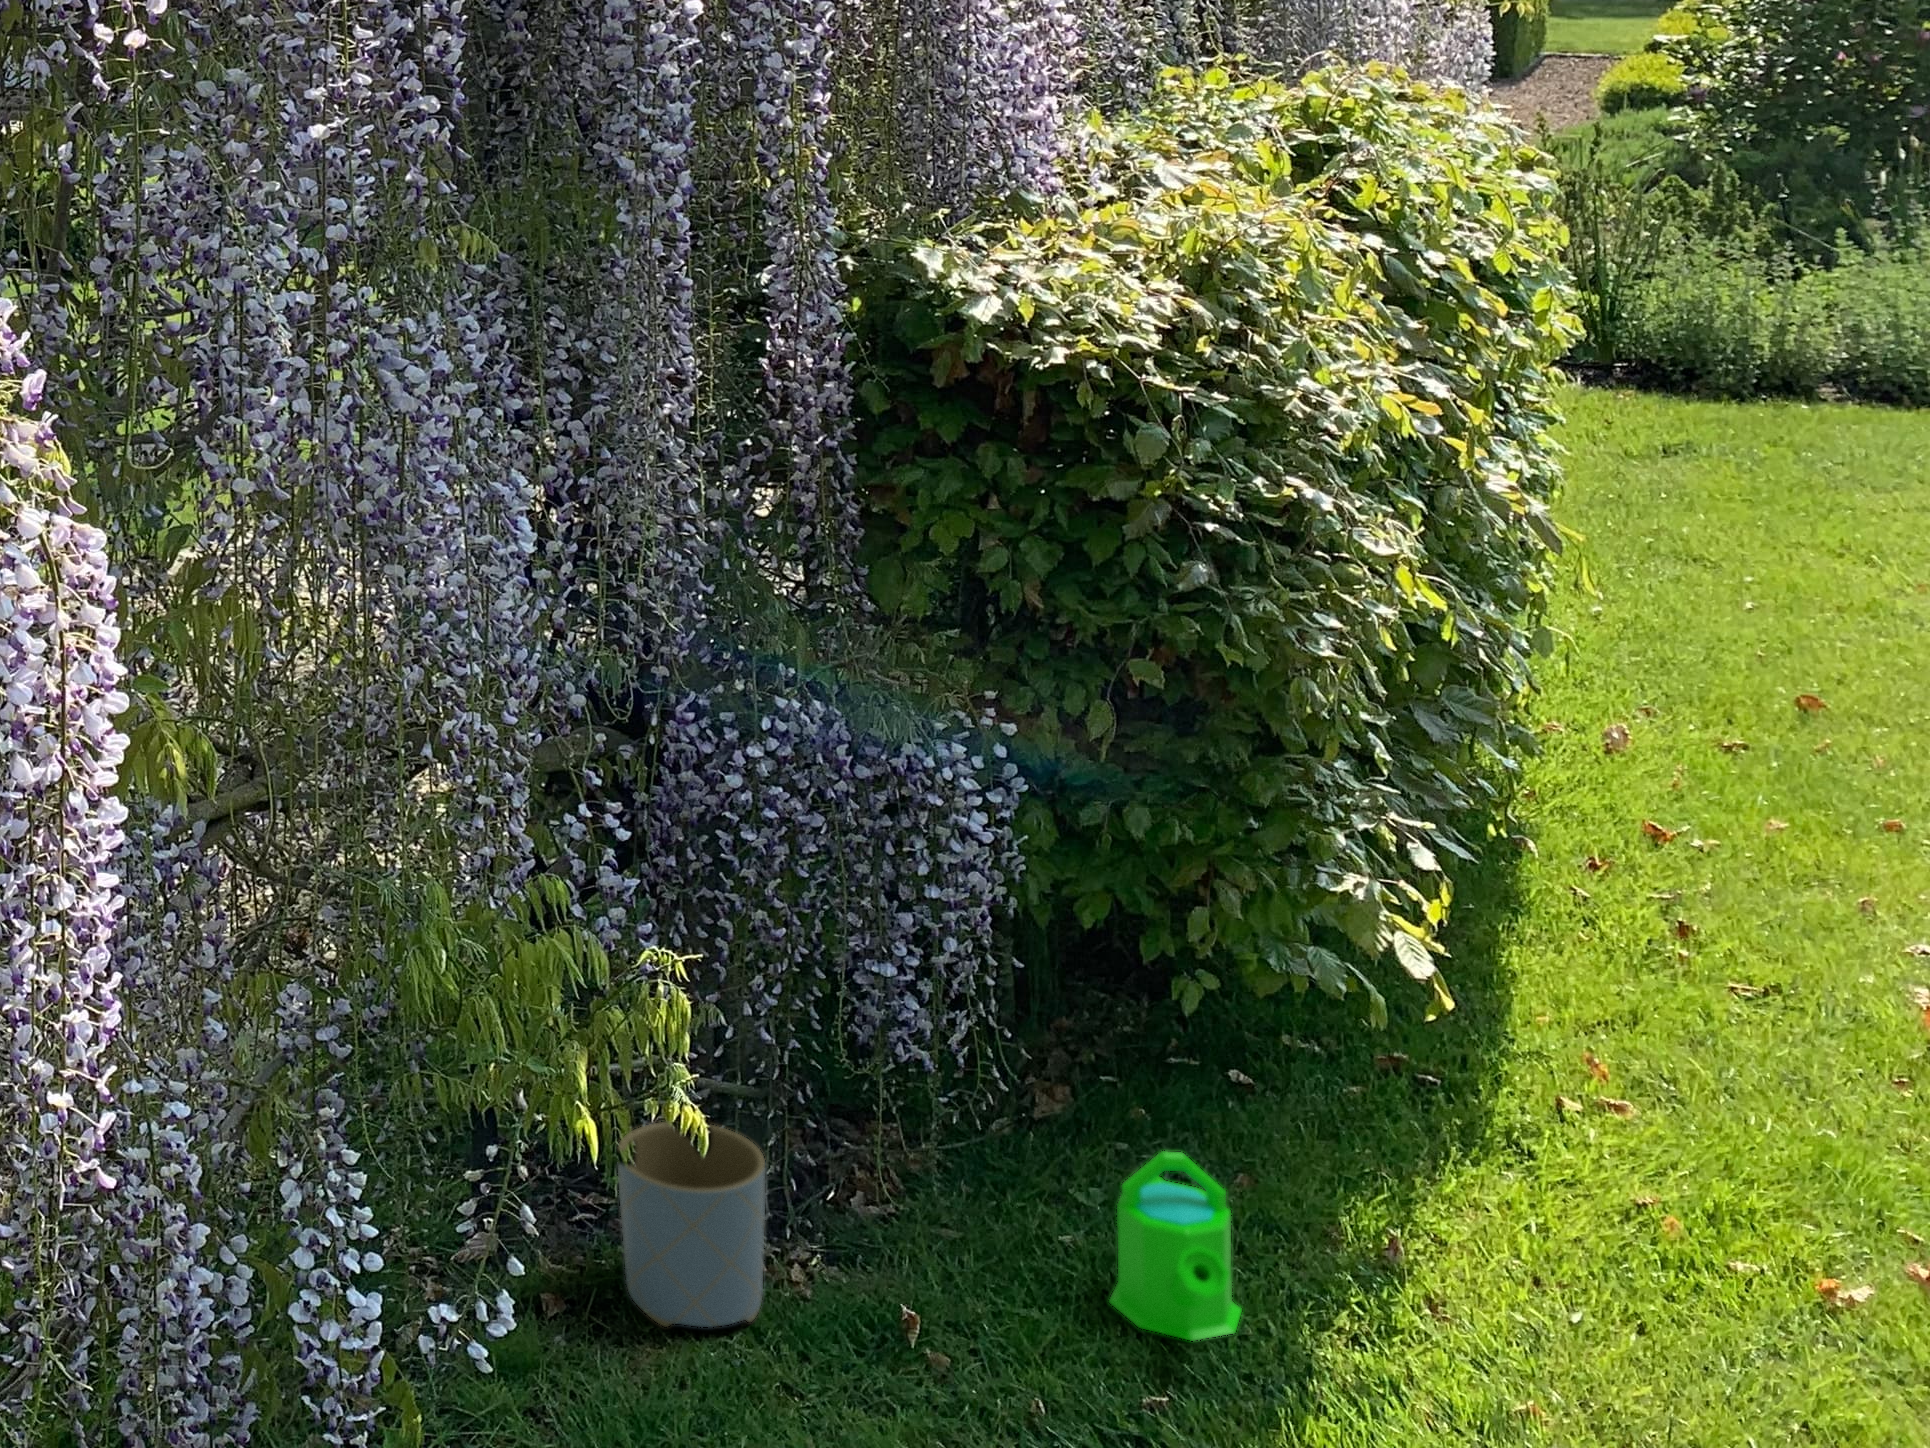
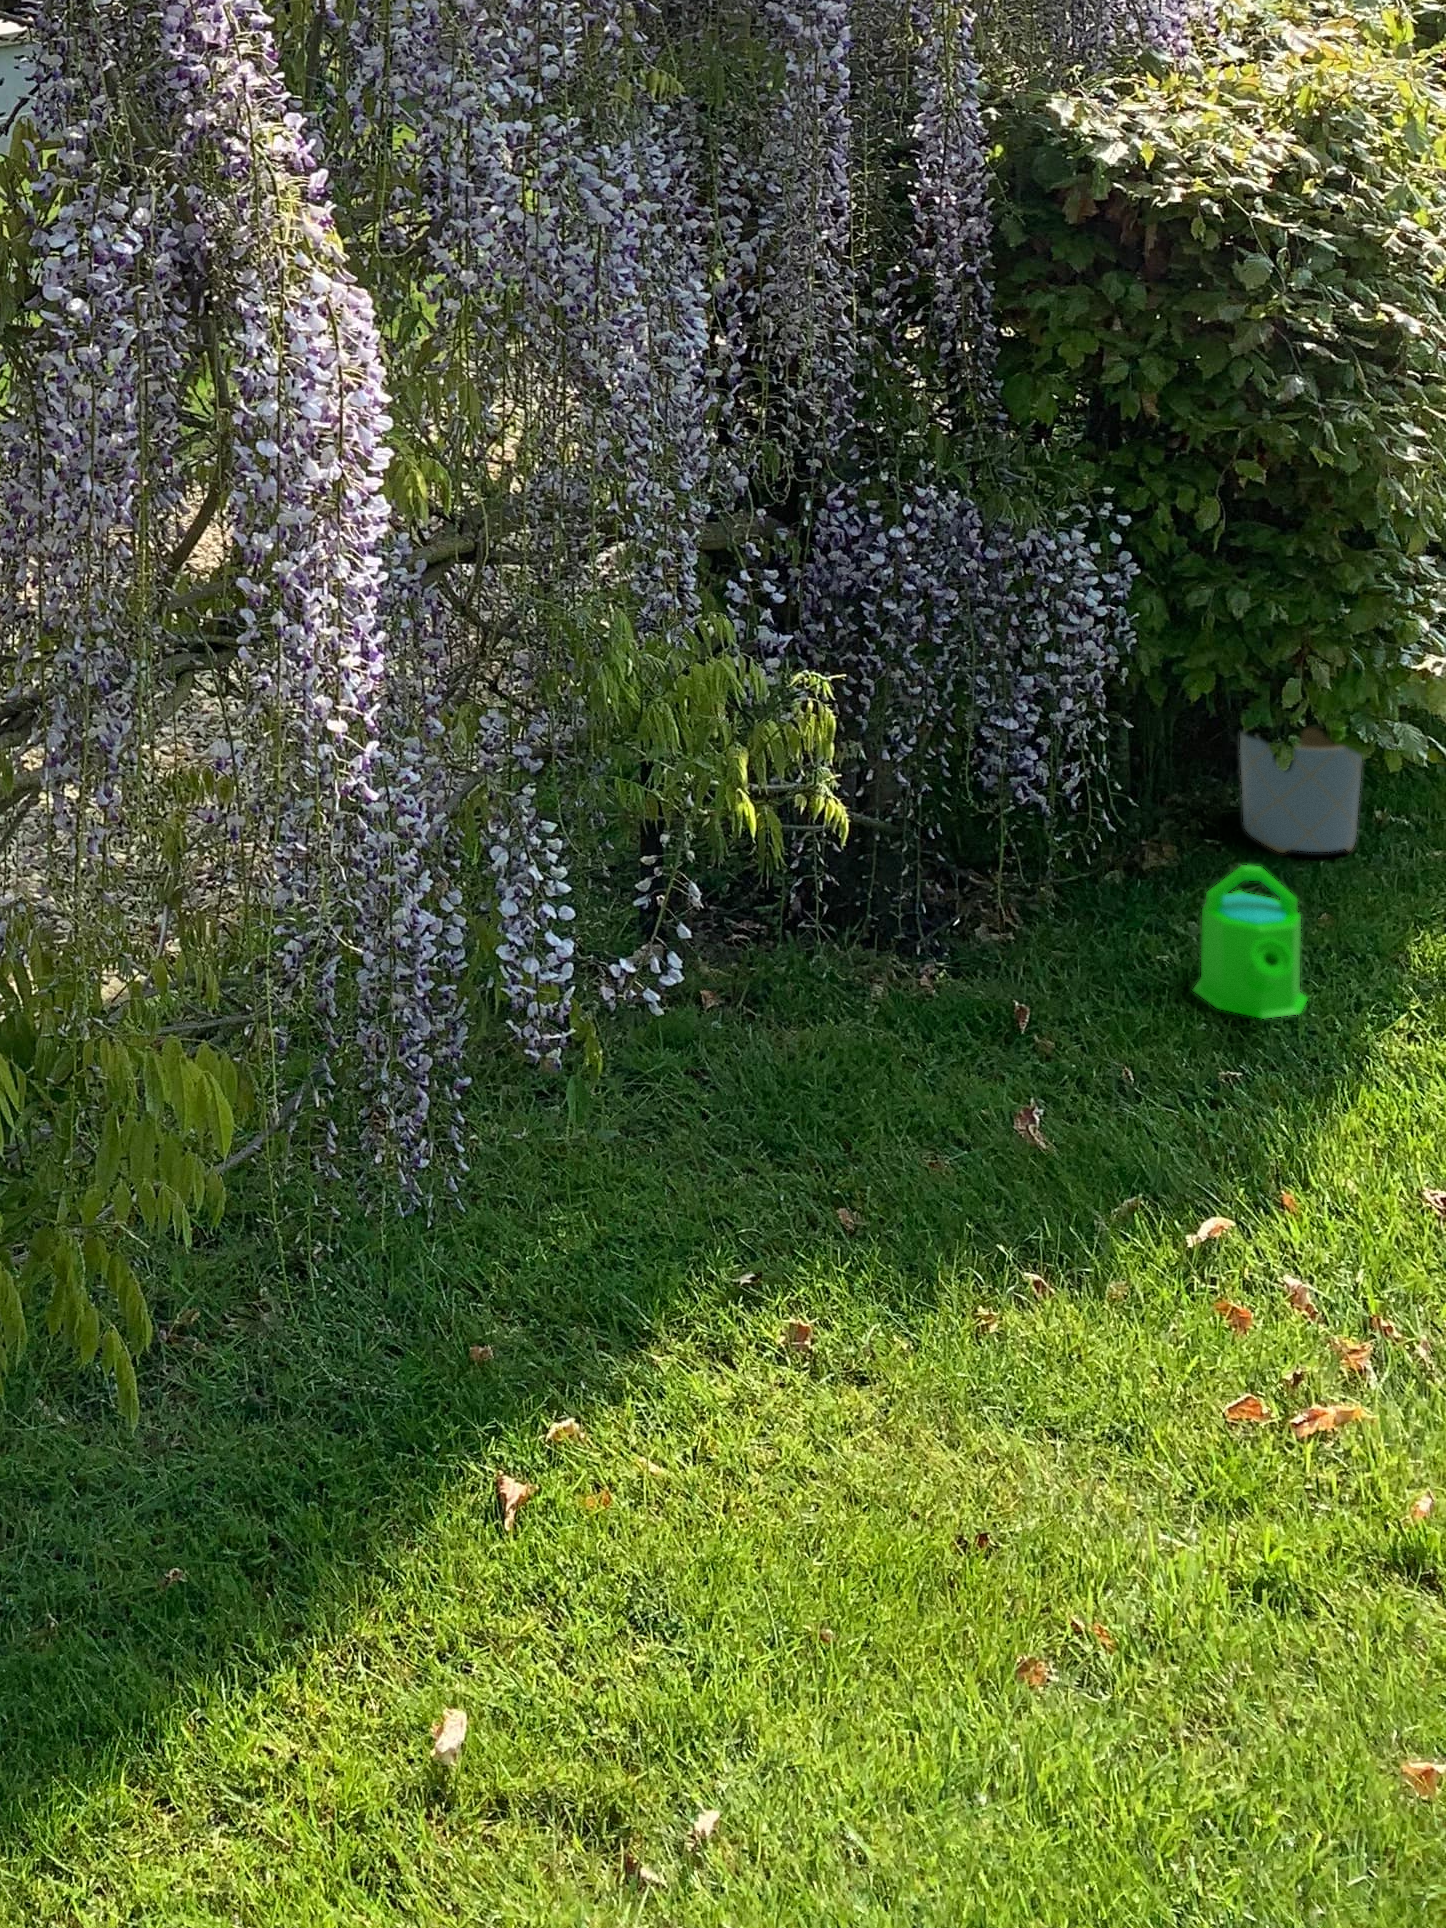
planter: present [618,1122,765,1327] -> present [1240,728,1362,853]

